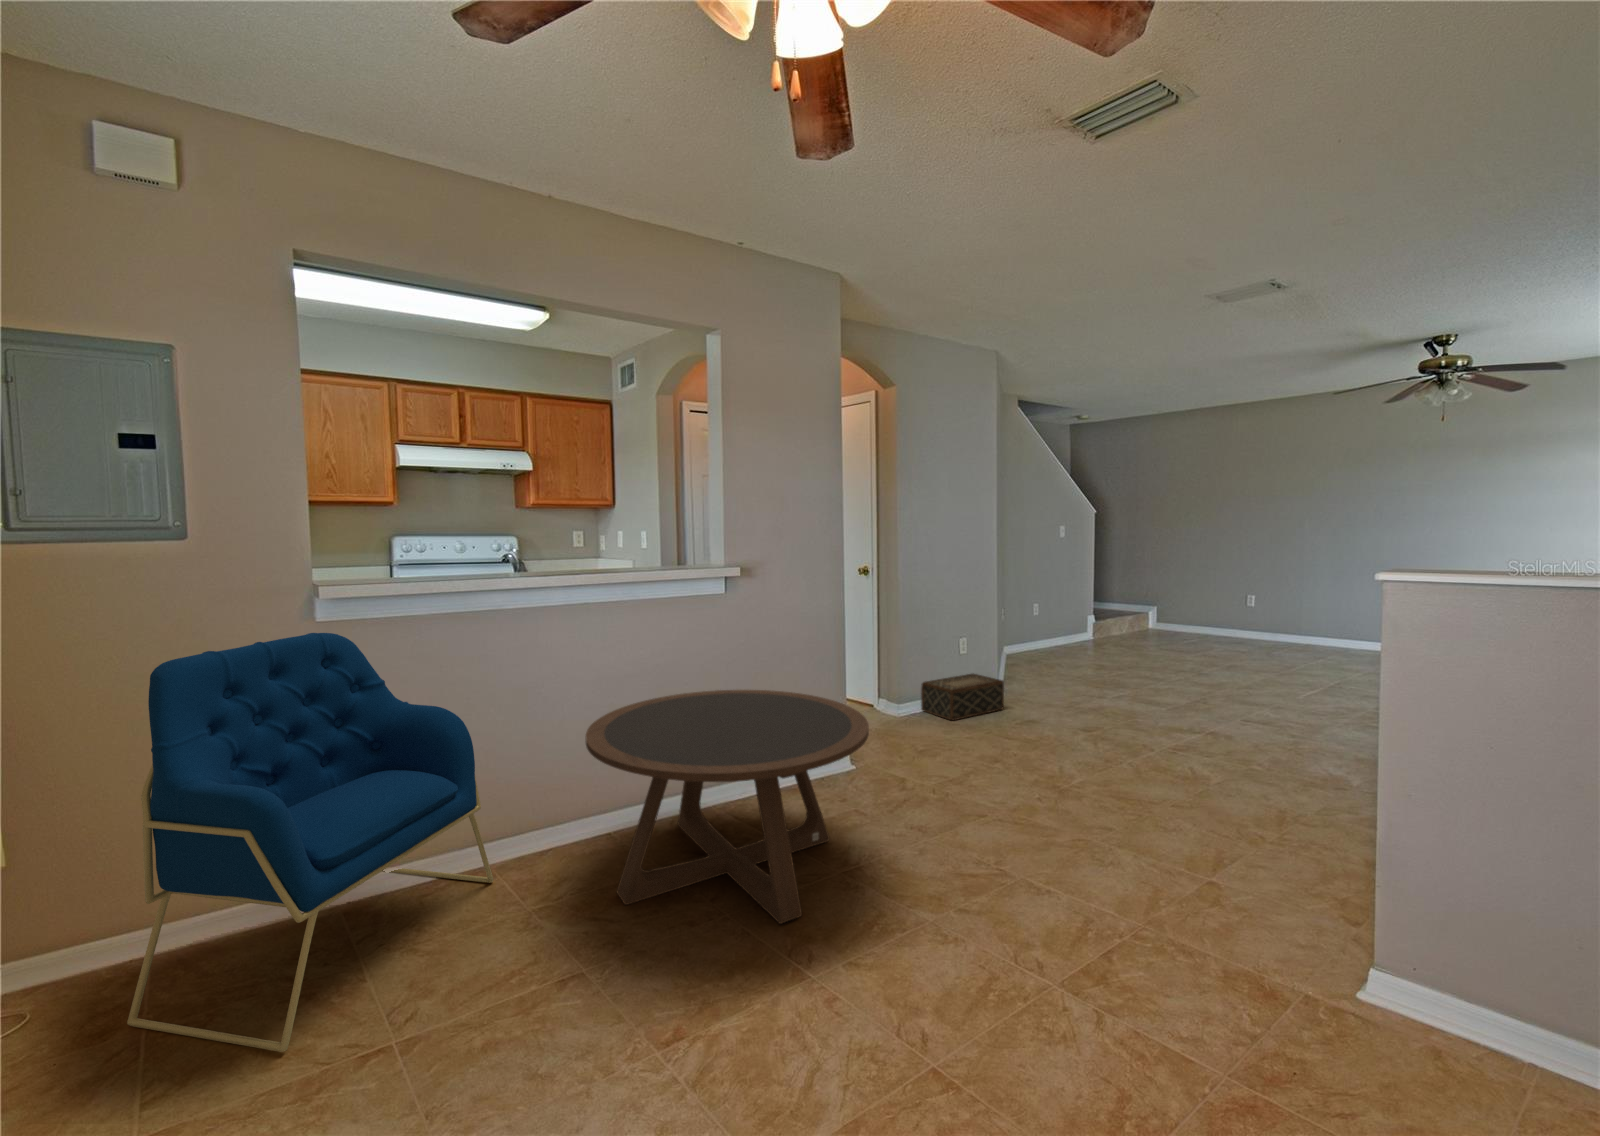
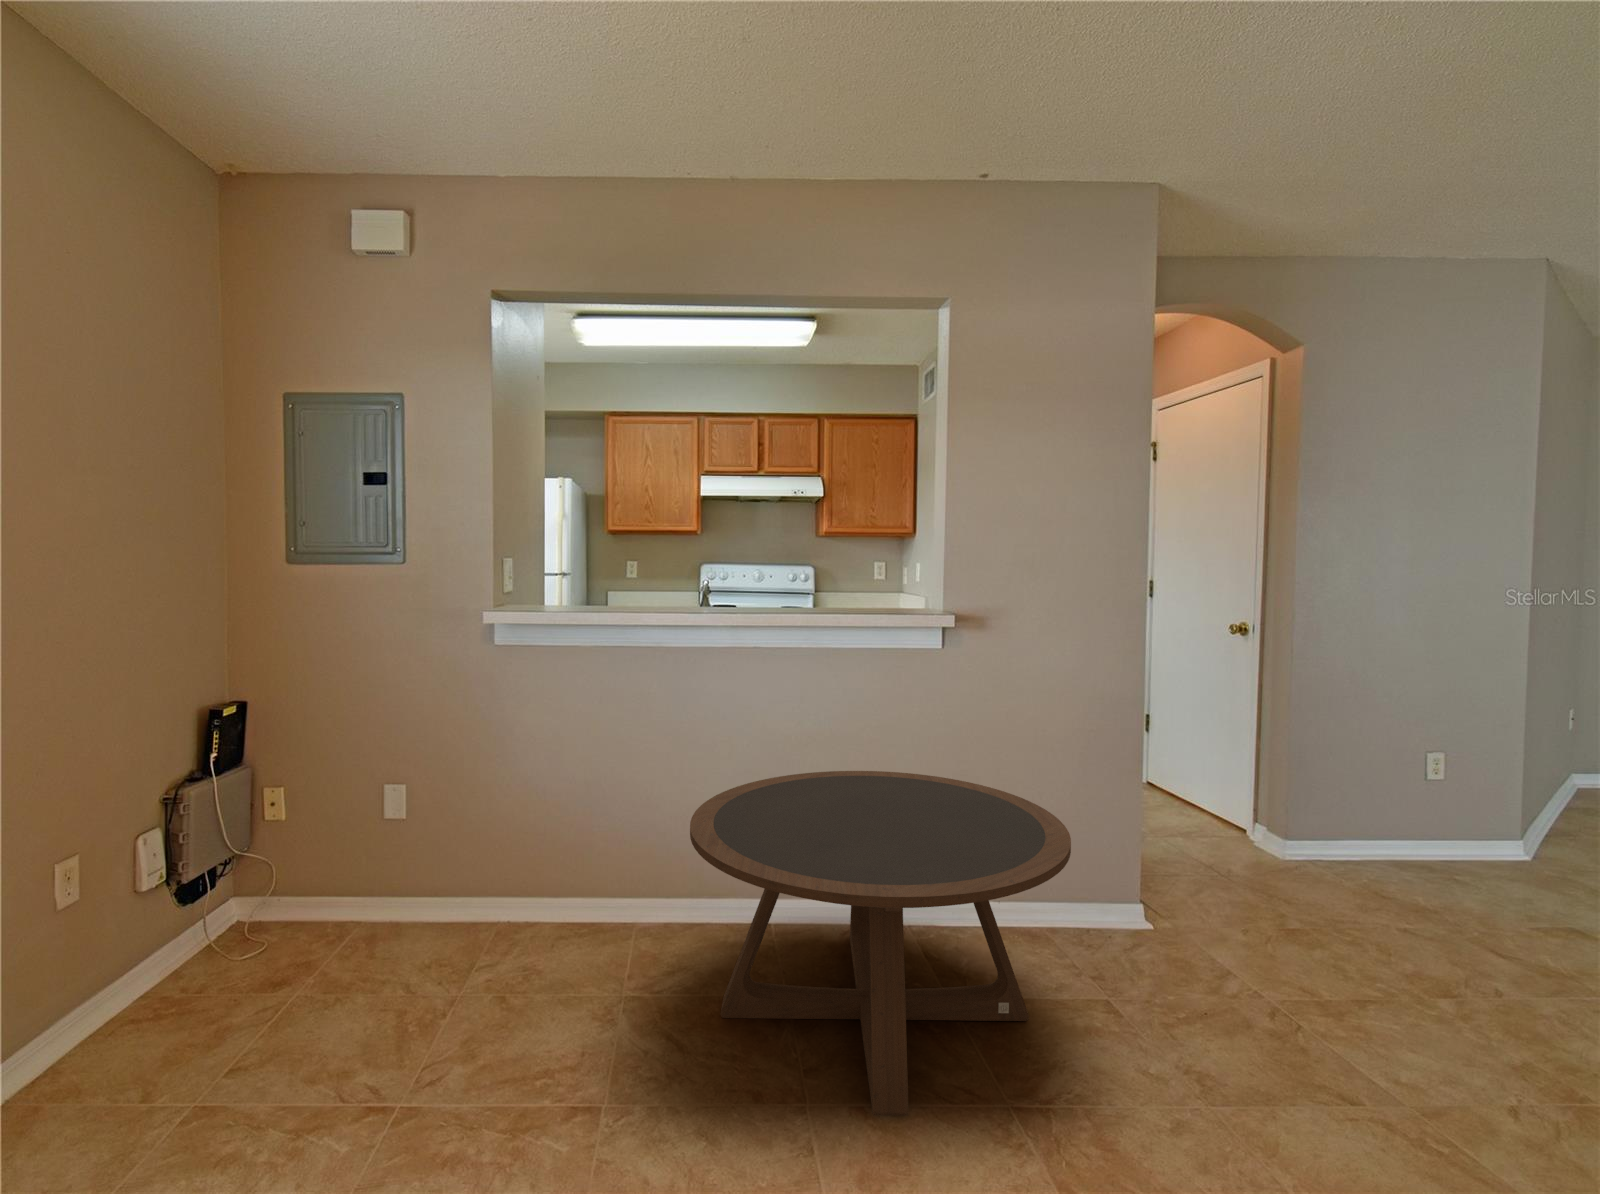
armchair: present [127,633,493,1052] -> none [305,656,626,1051]
woven basket: present [921,674,1004,720] -> none [1329,814,1509,889]

